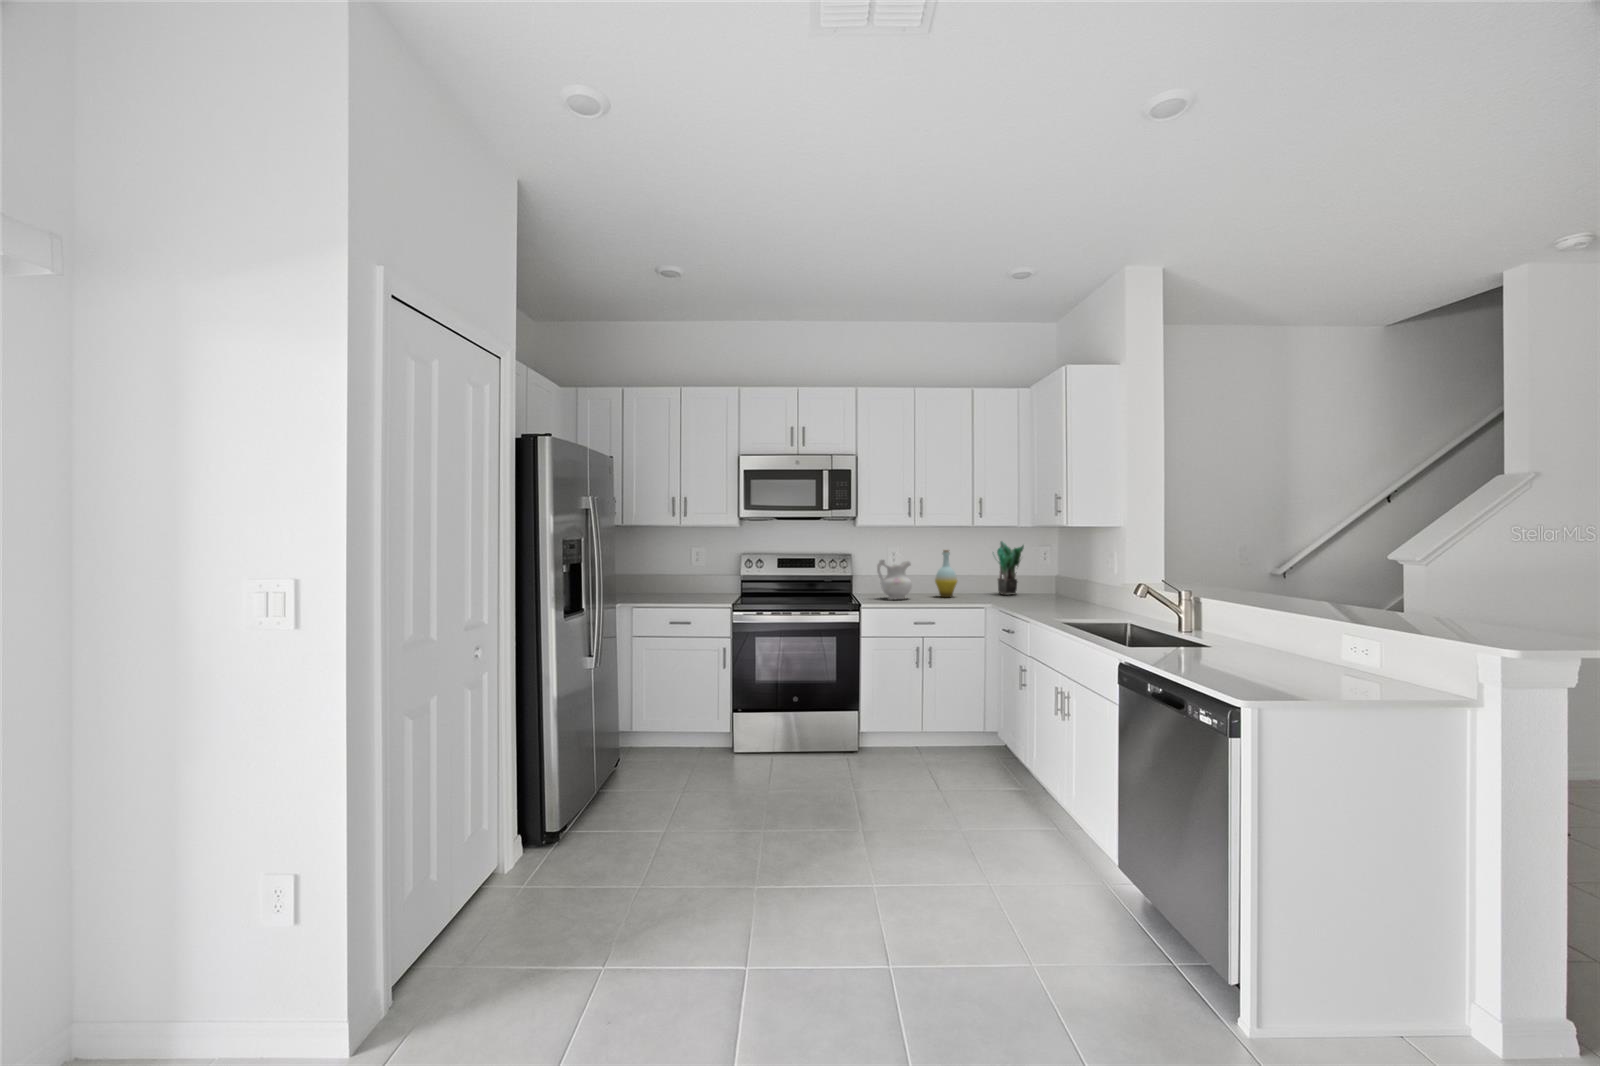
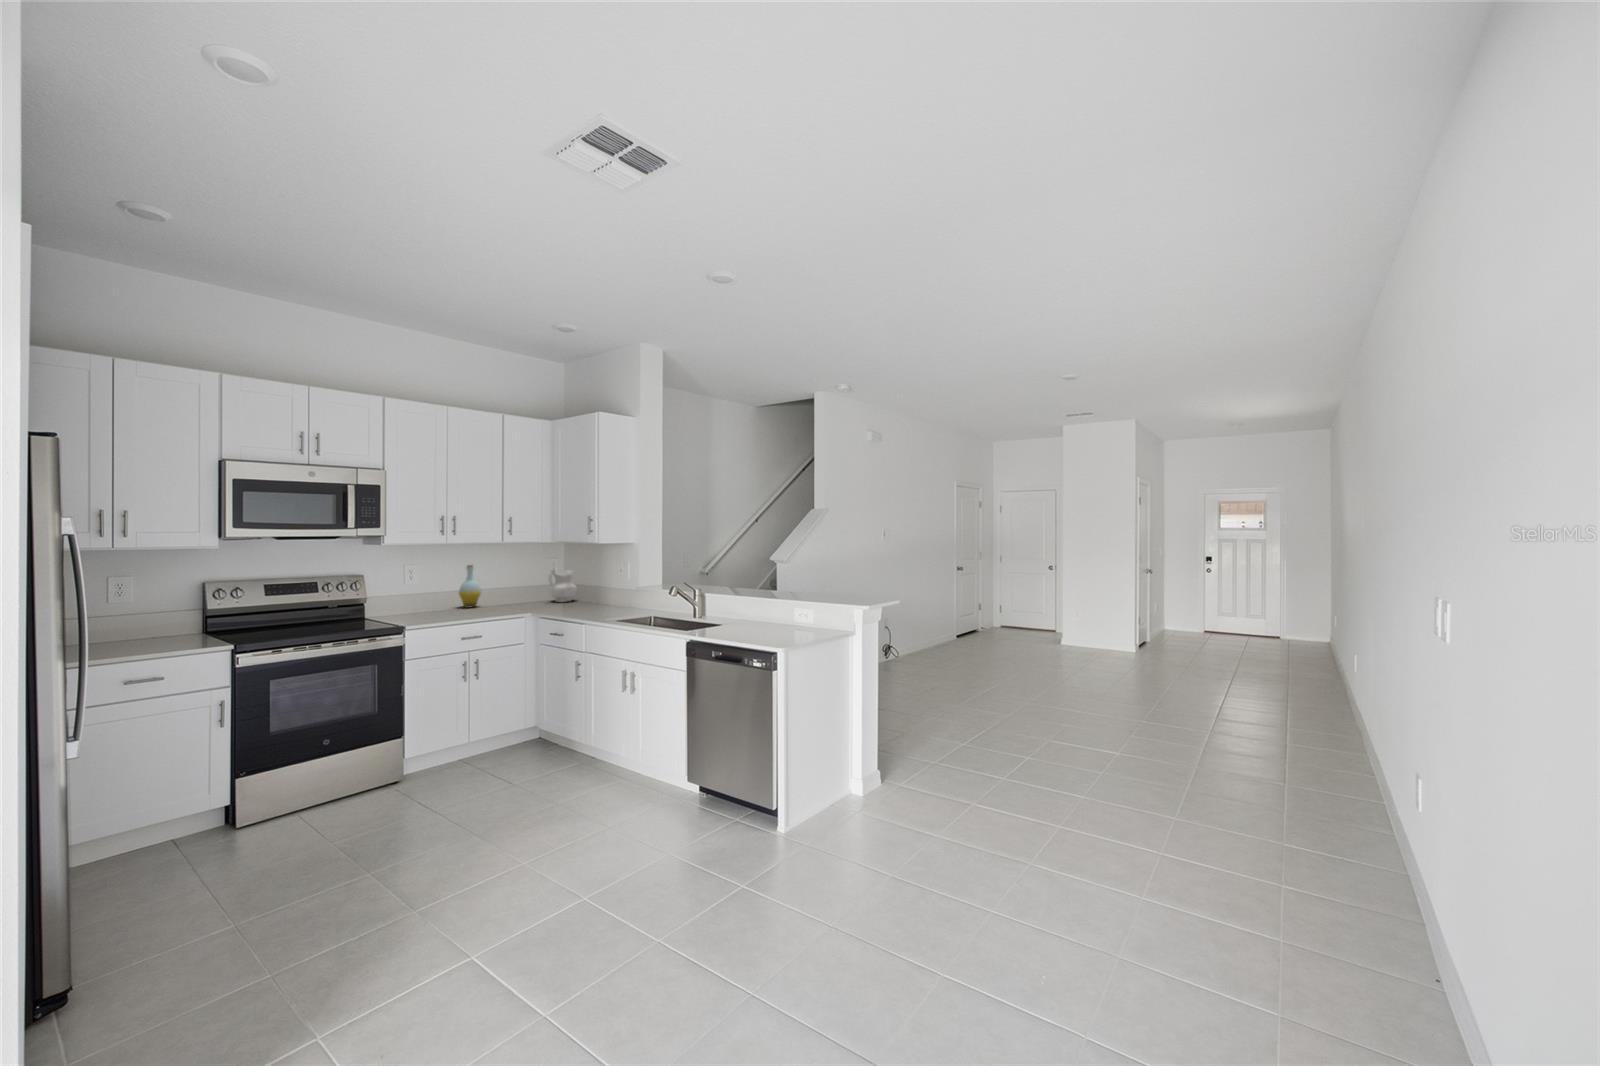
potted plant: present [997,541,1024,595] -> none [509,555,535,600]
ceramic pitcher: present [877,560,912,599] -> present [548,570,577,602]

